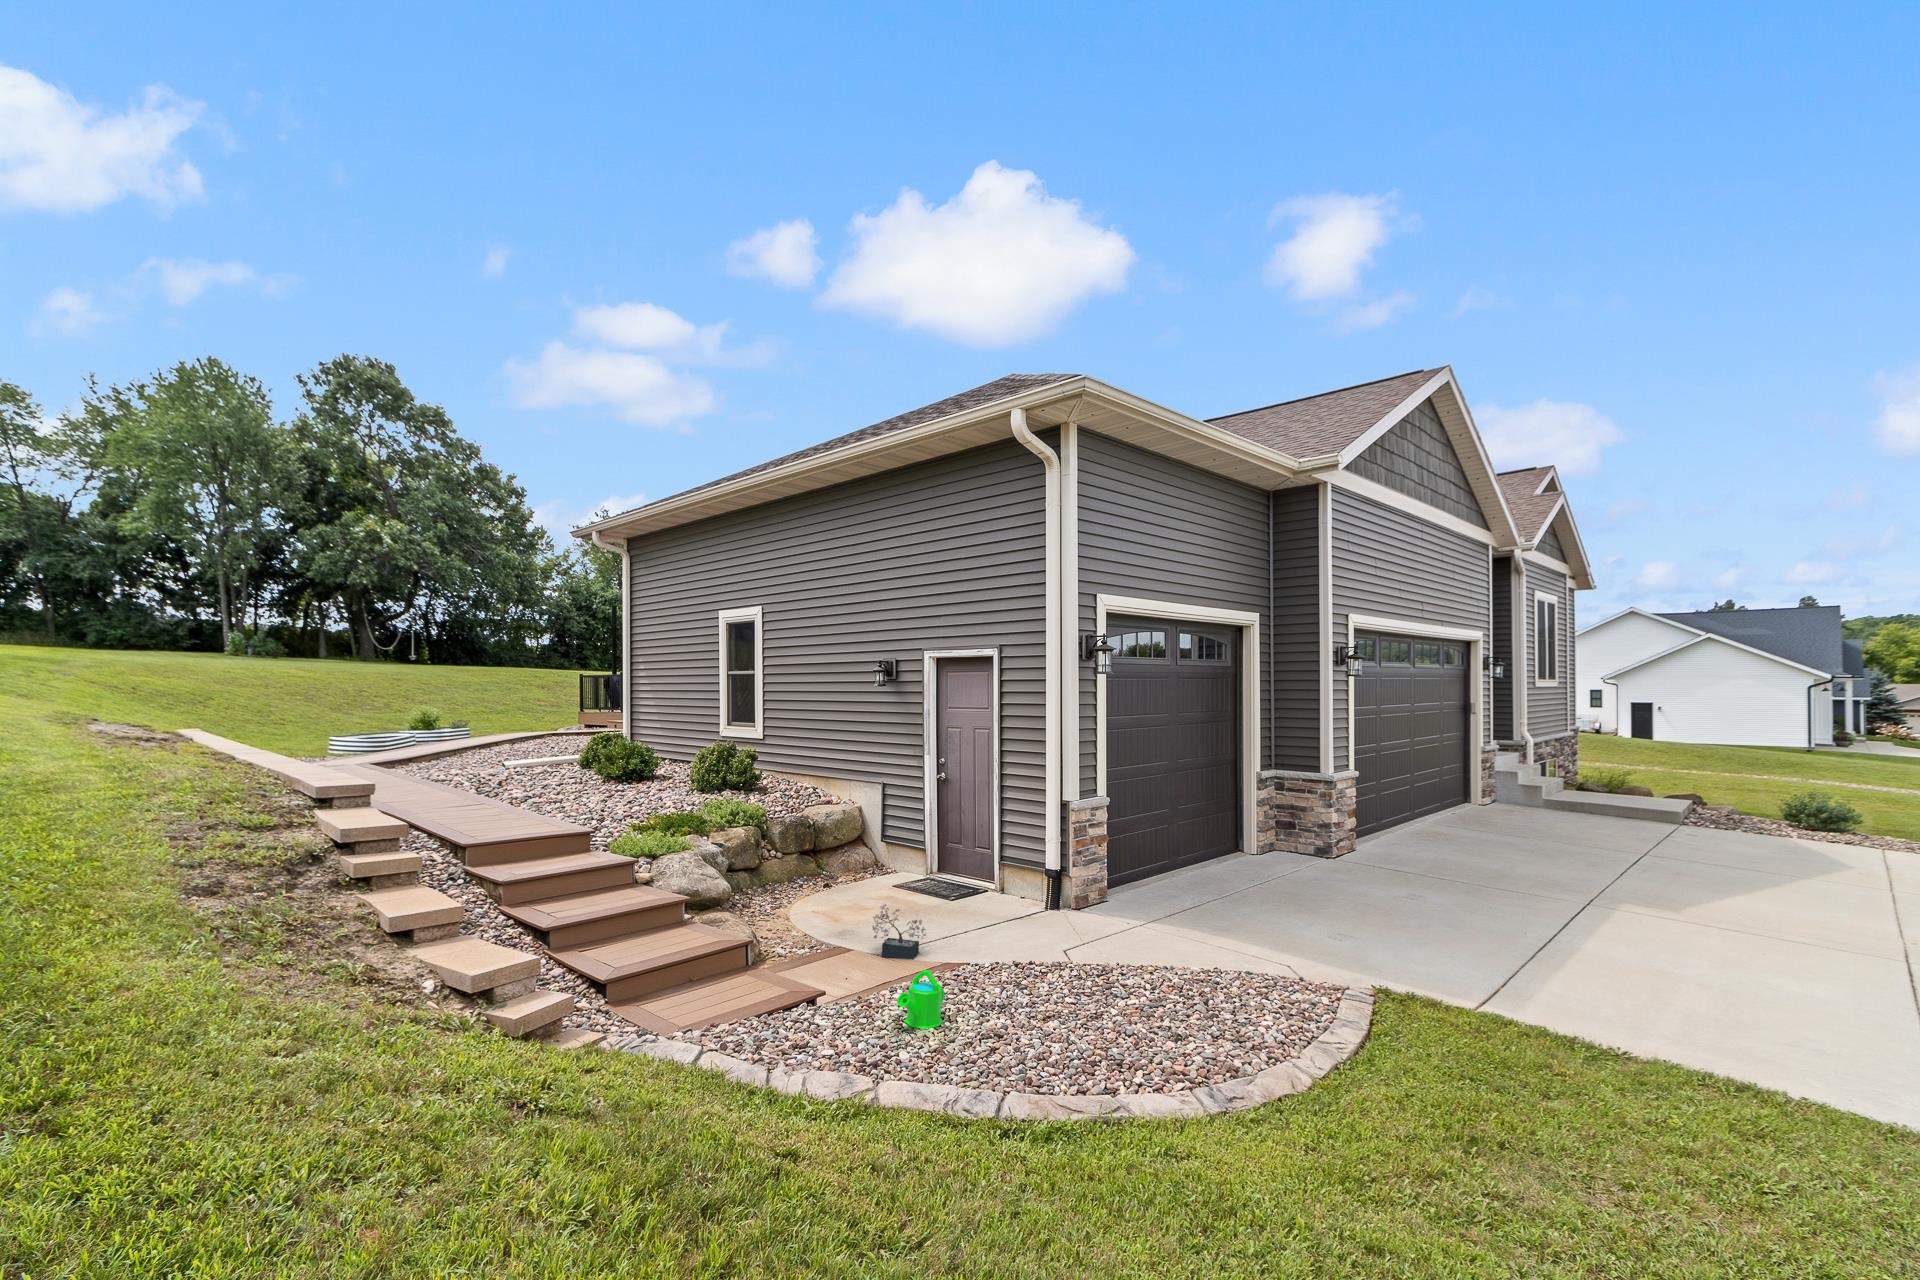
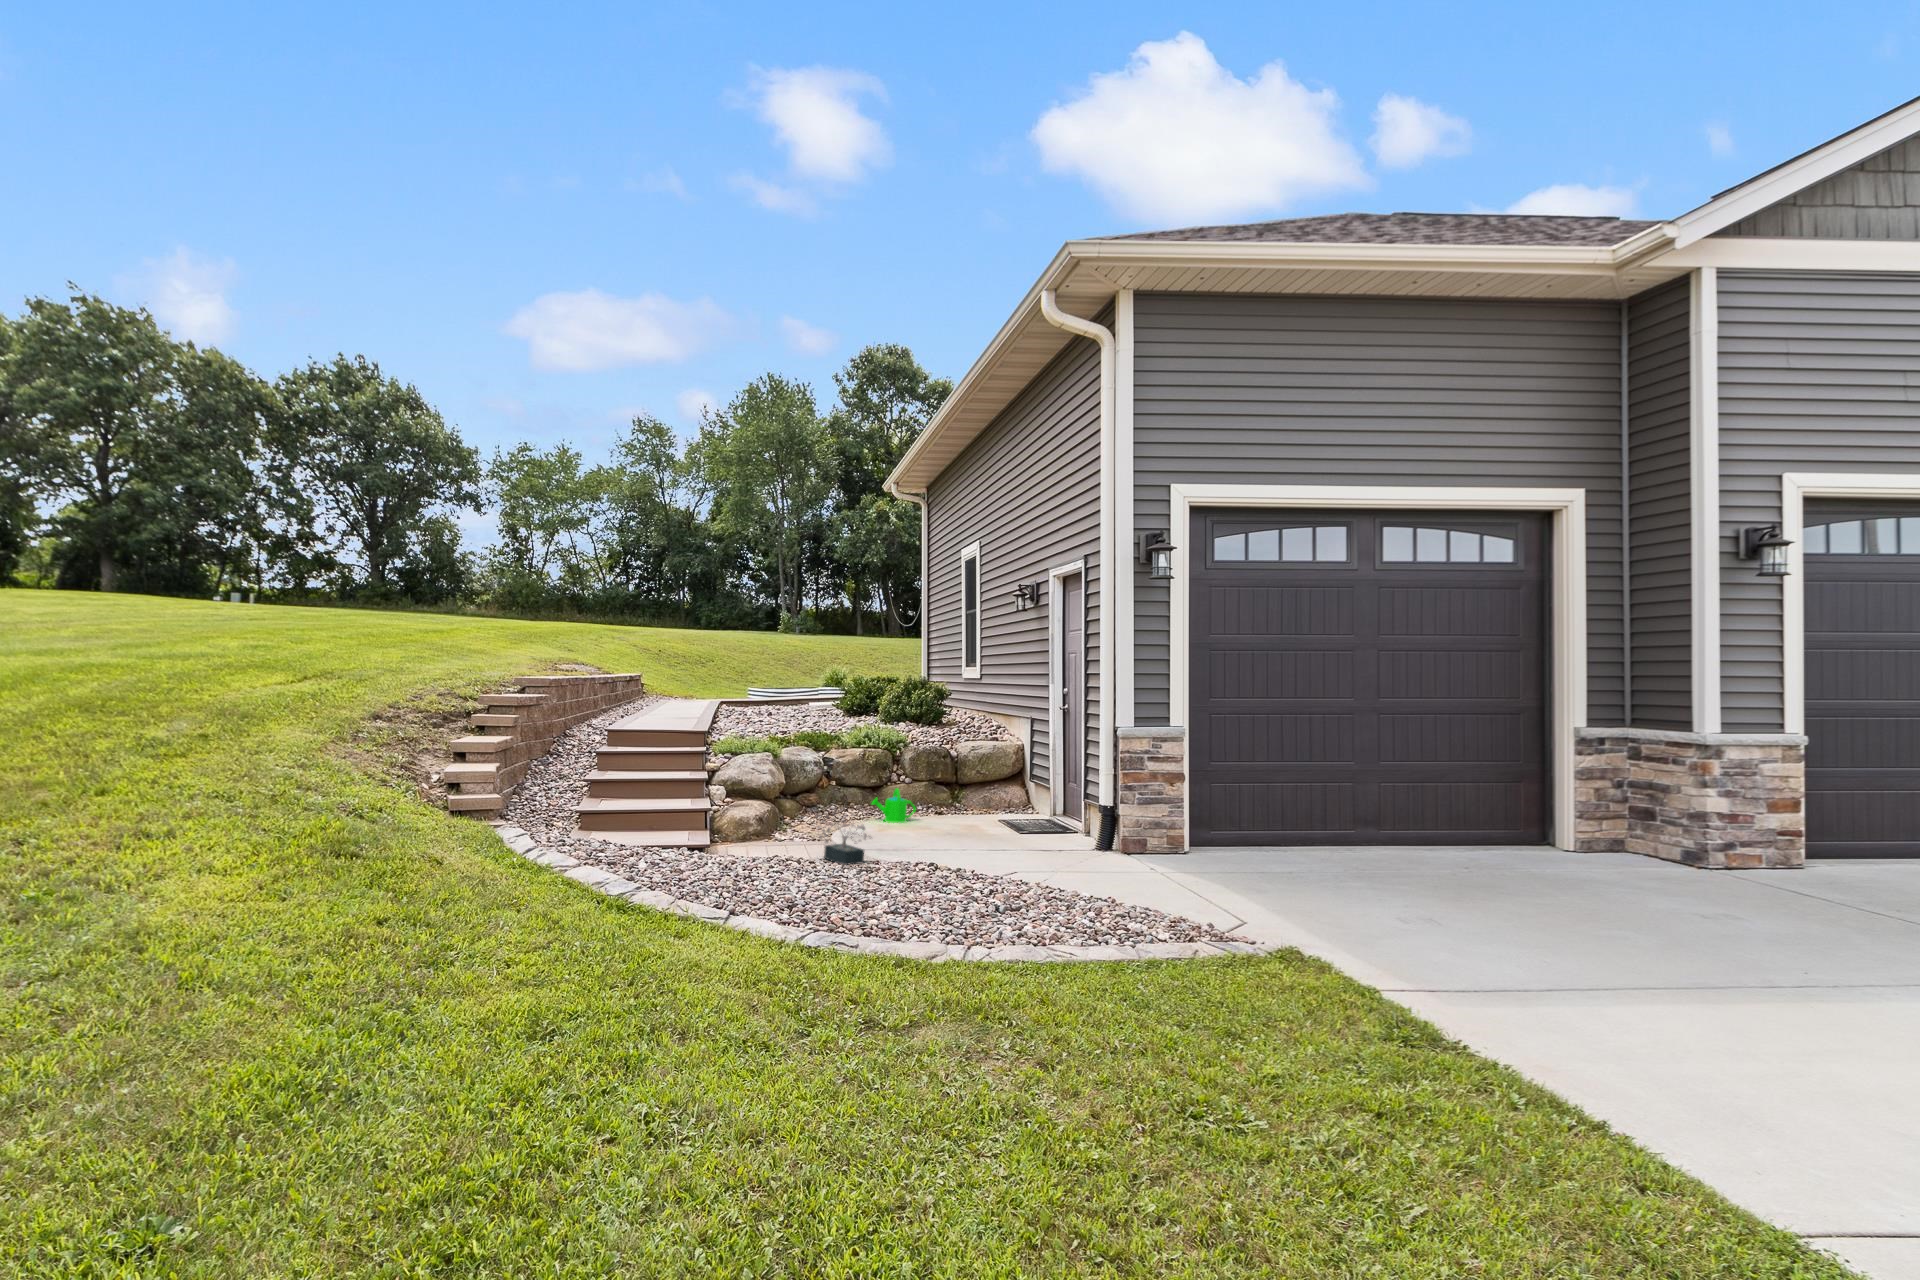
watering can: present [897,969,945,1029] -> present [872,788,916,823]

